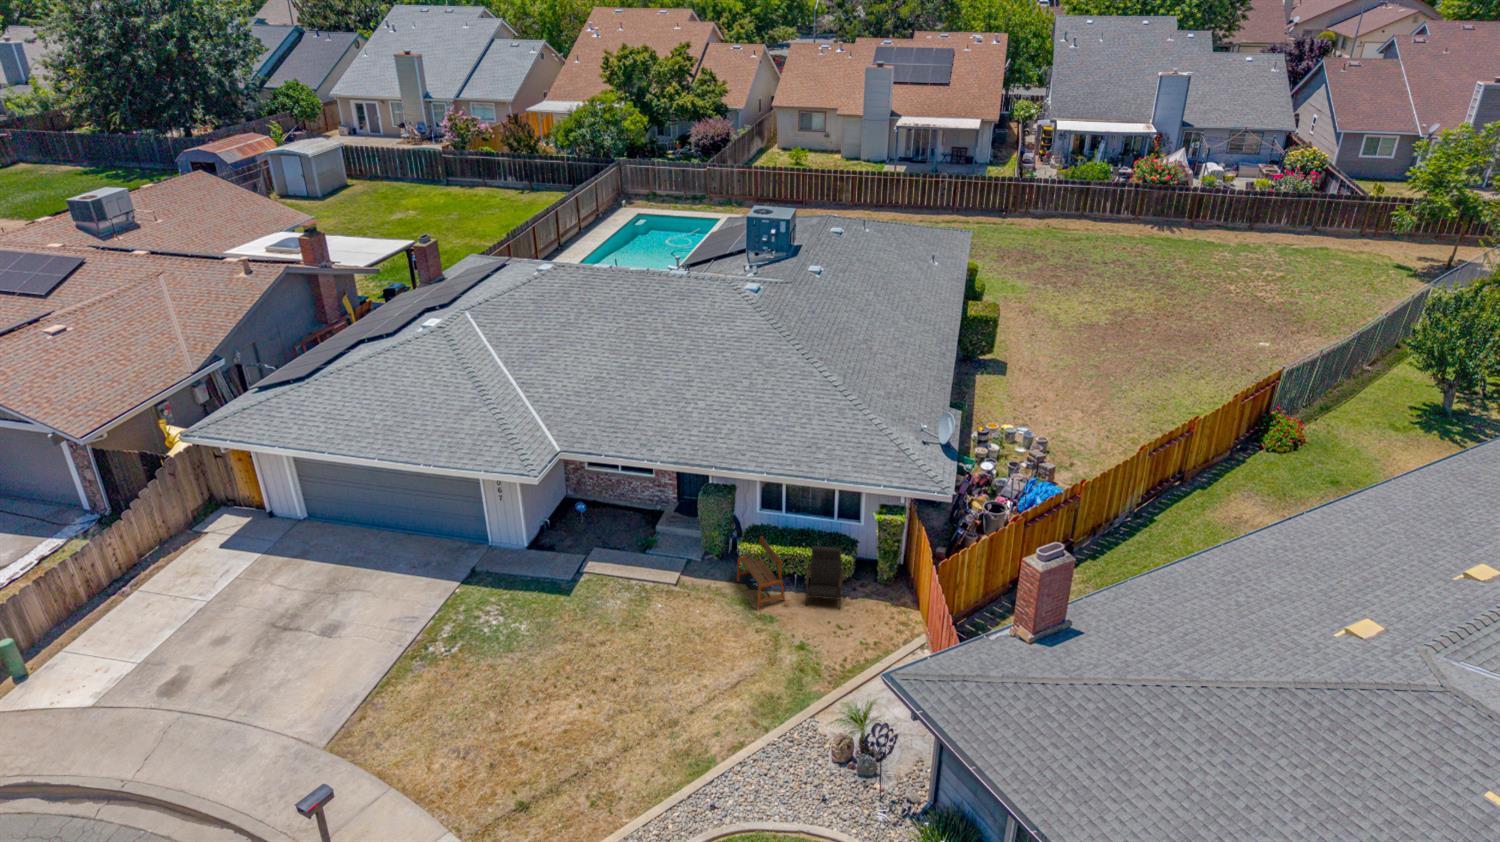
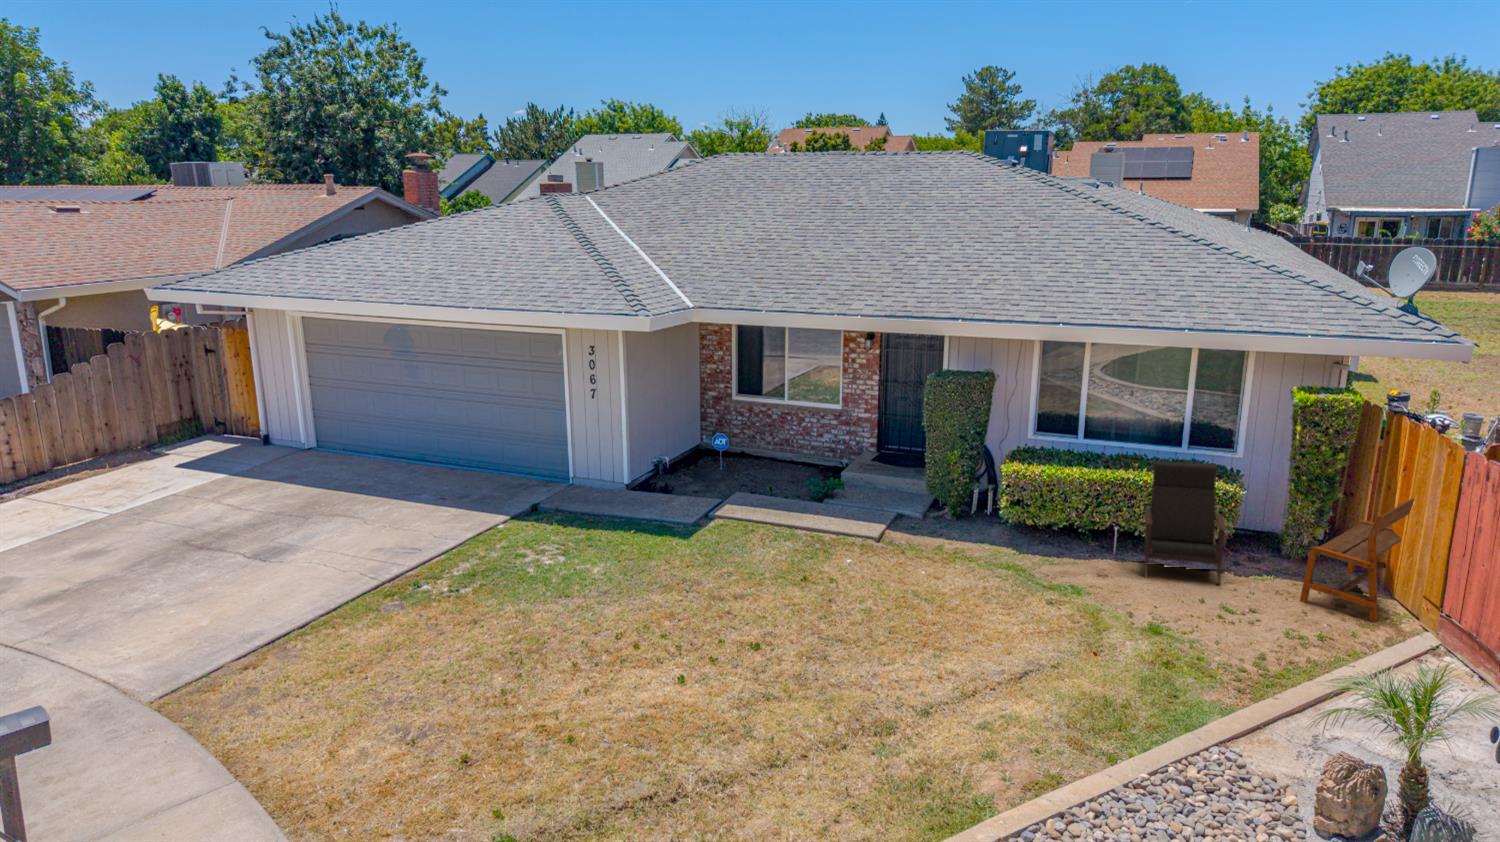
bench: present [737,536,785,610] -> present [1300,498,1414,622]

